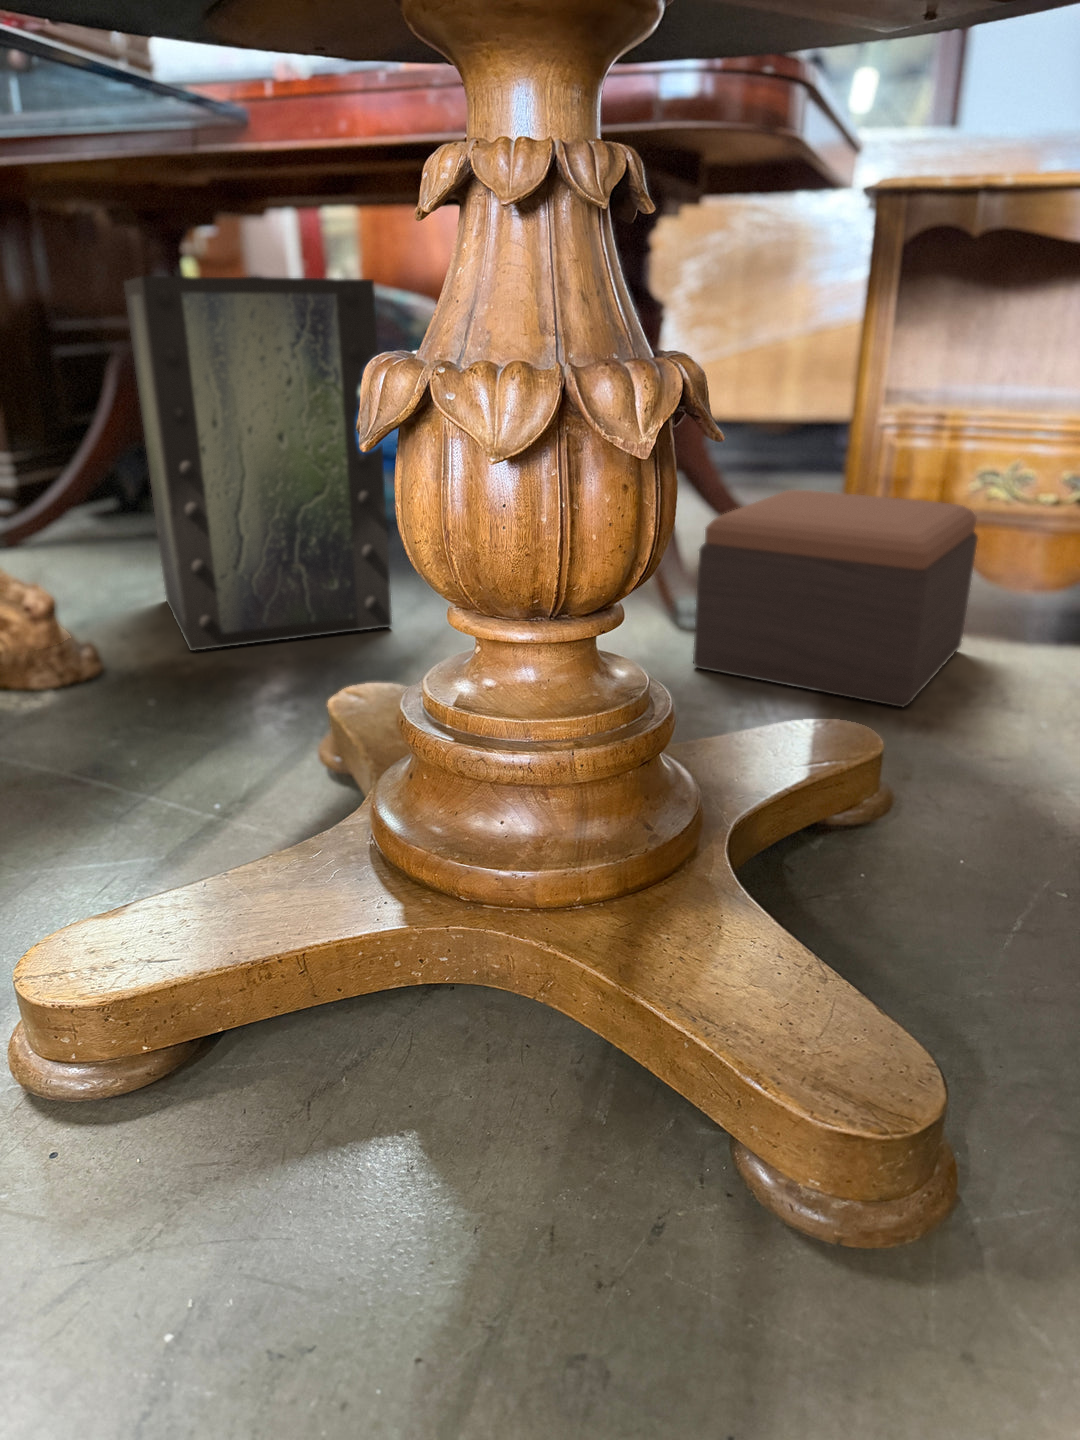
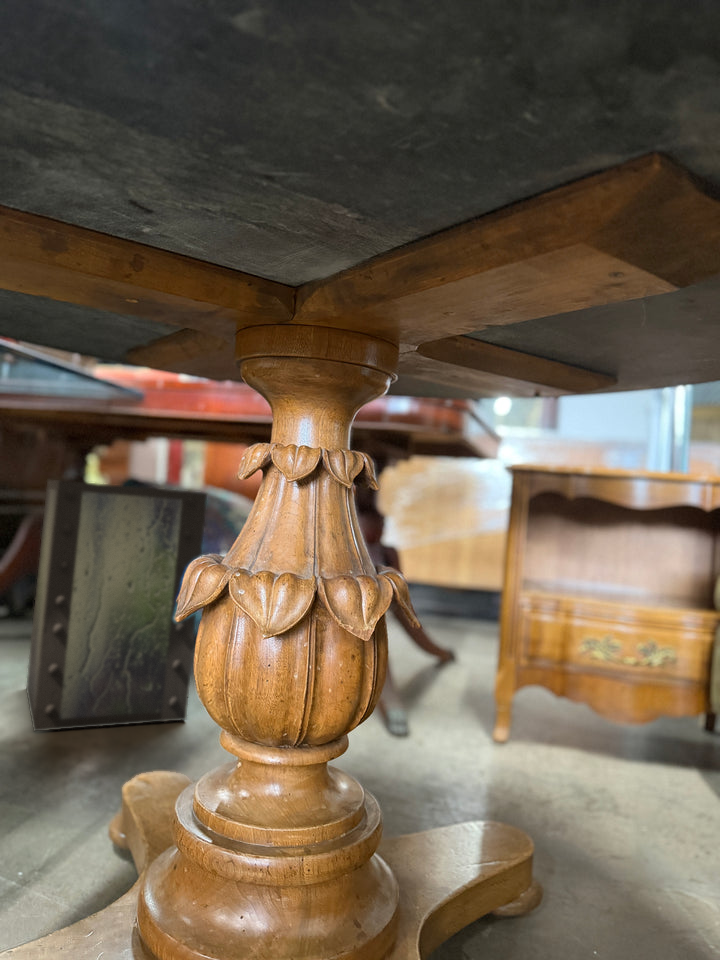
footstool: present [693,490,978,707] -> none [397,642,587,809]

